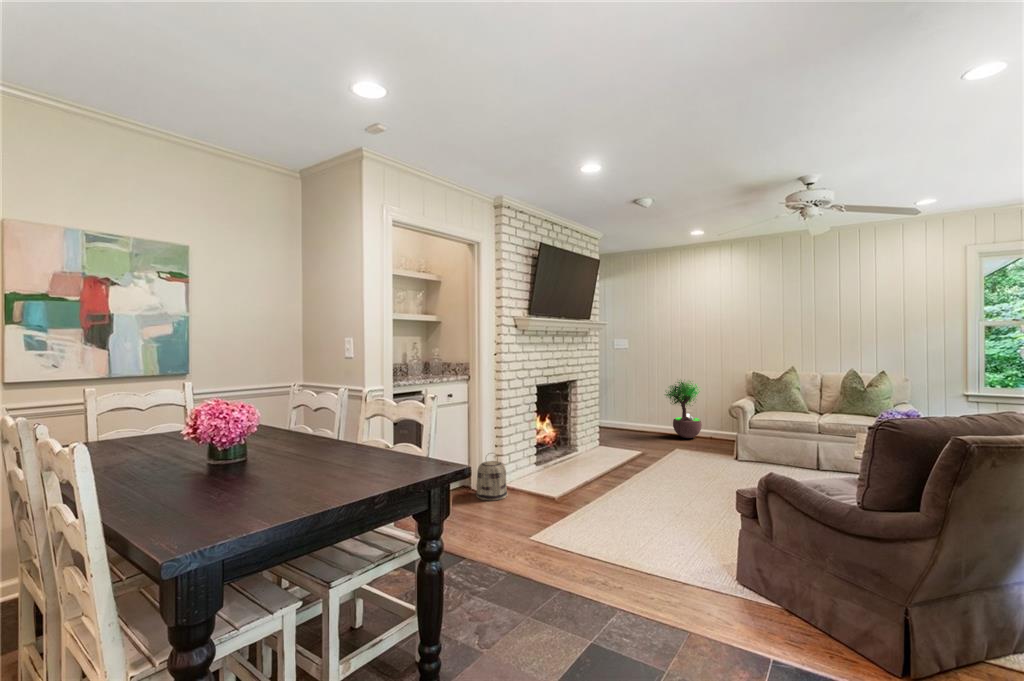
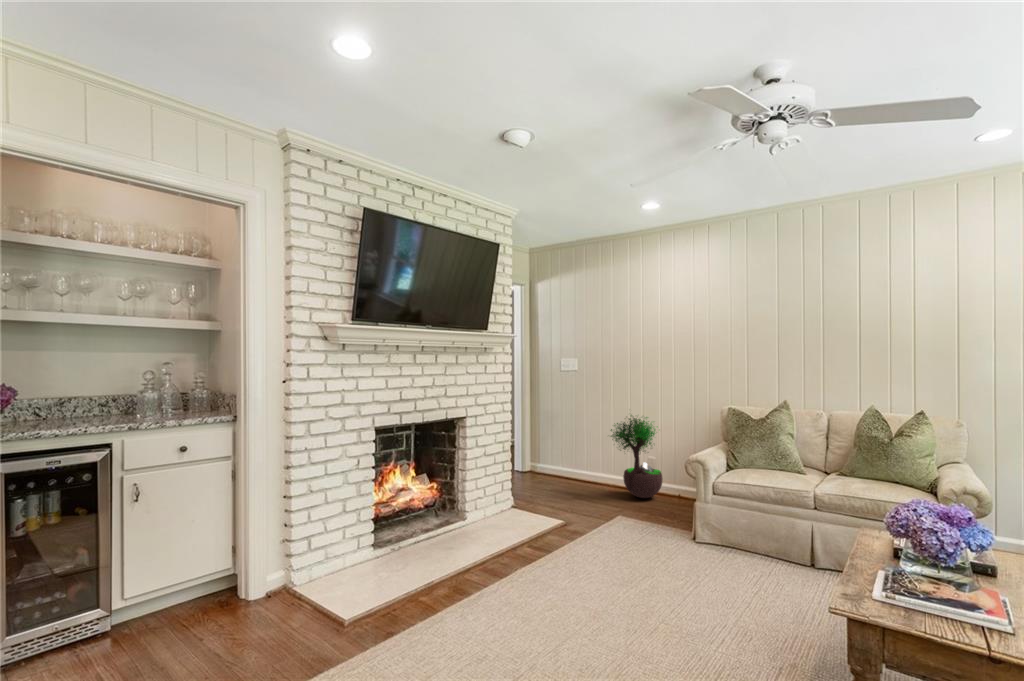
basket: present [476,460,507,501] -> none [215,544,273,629]

